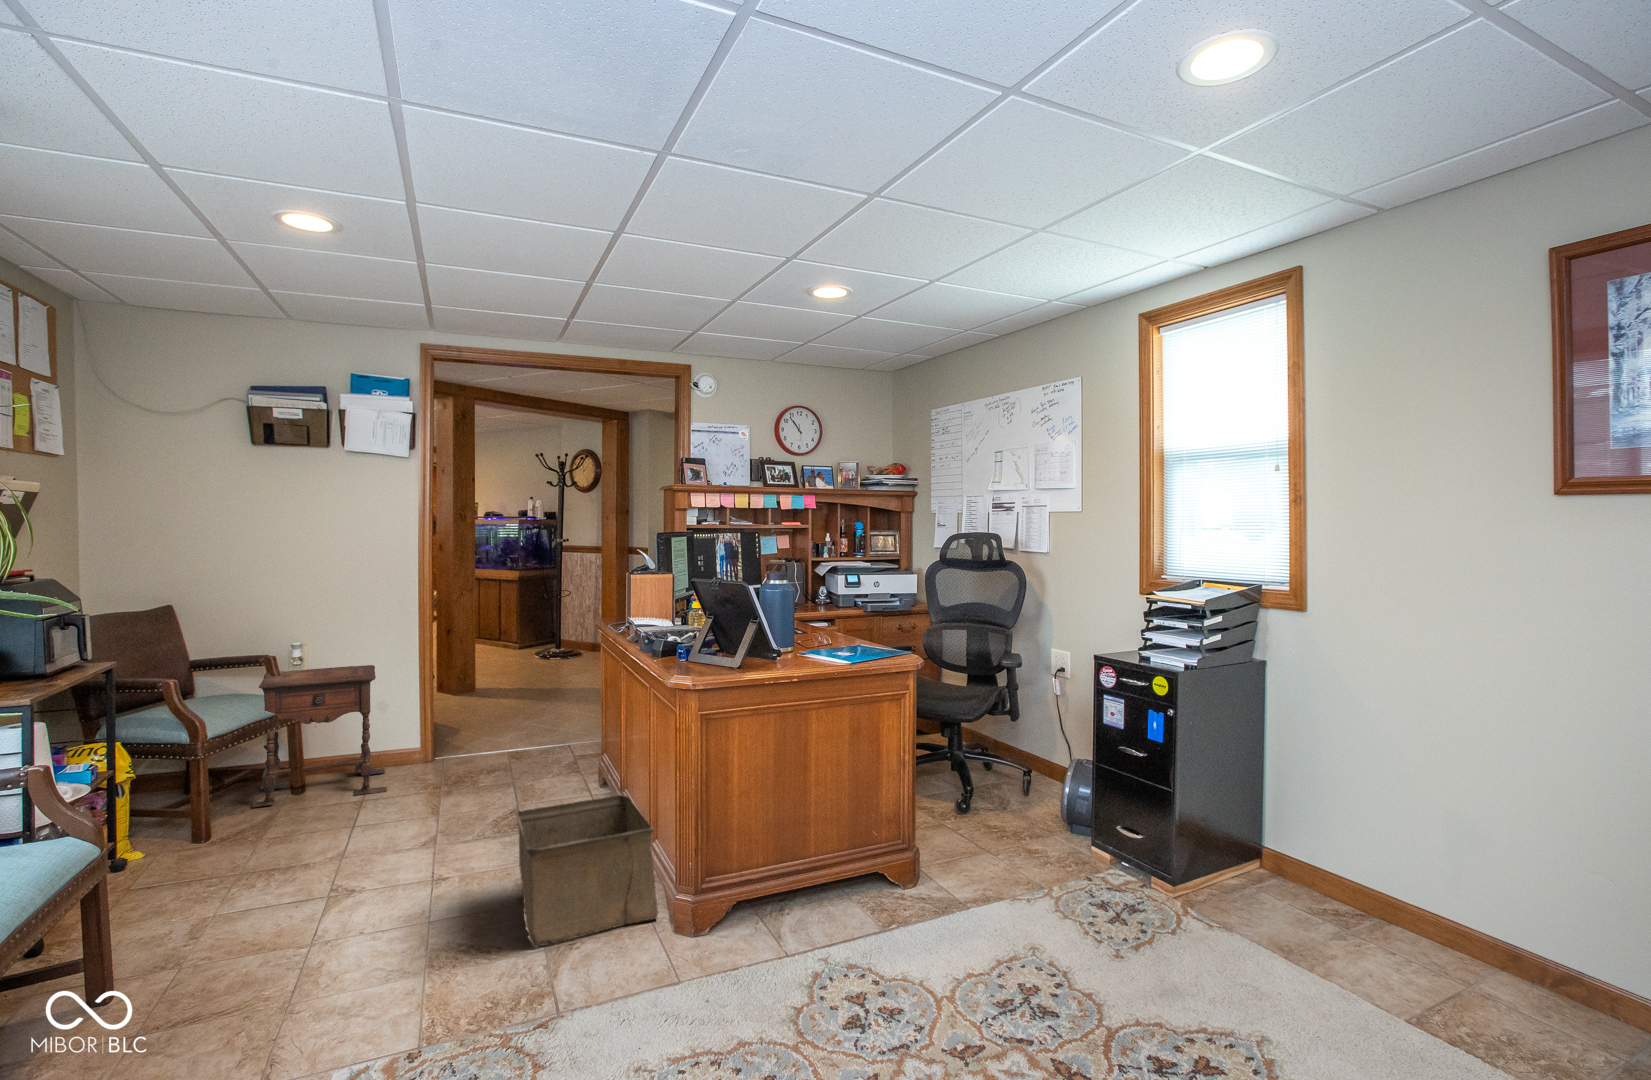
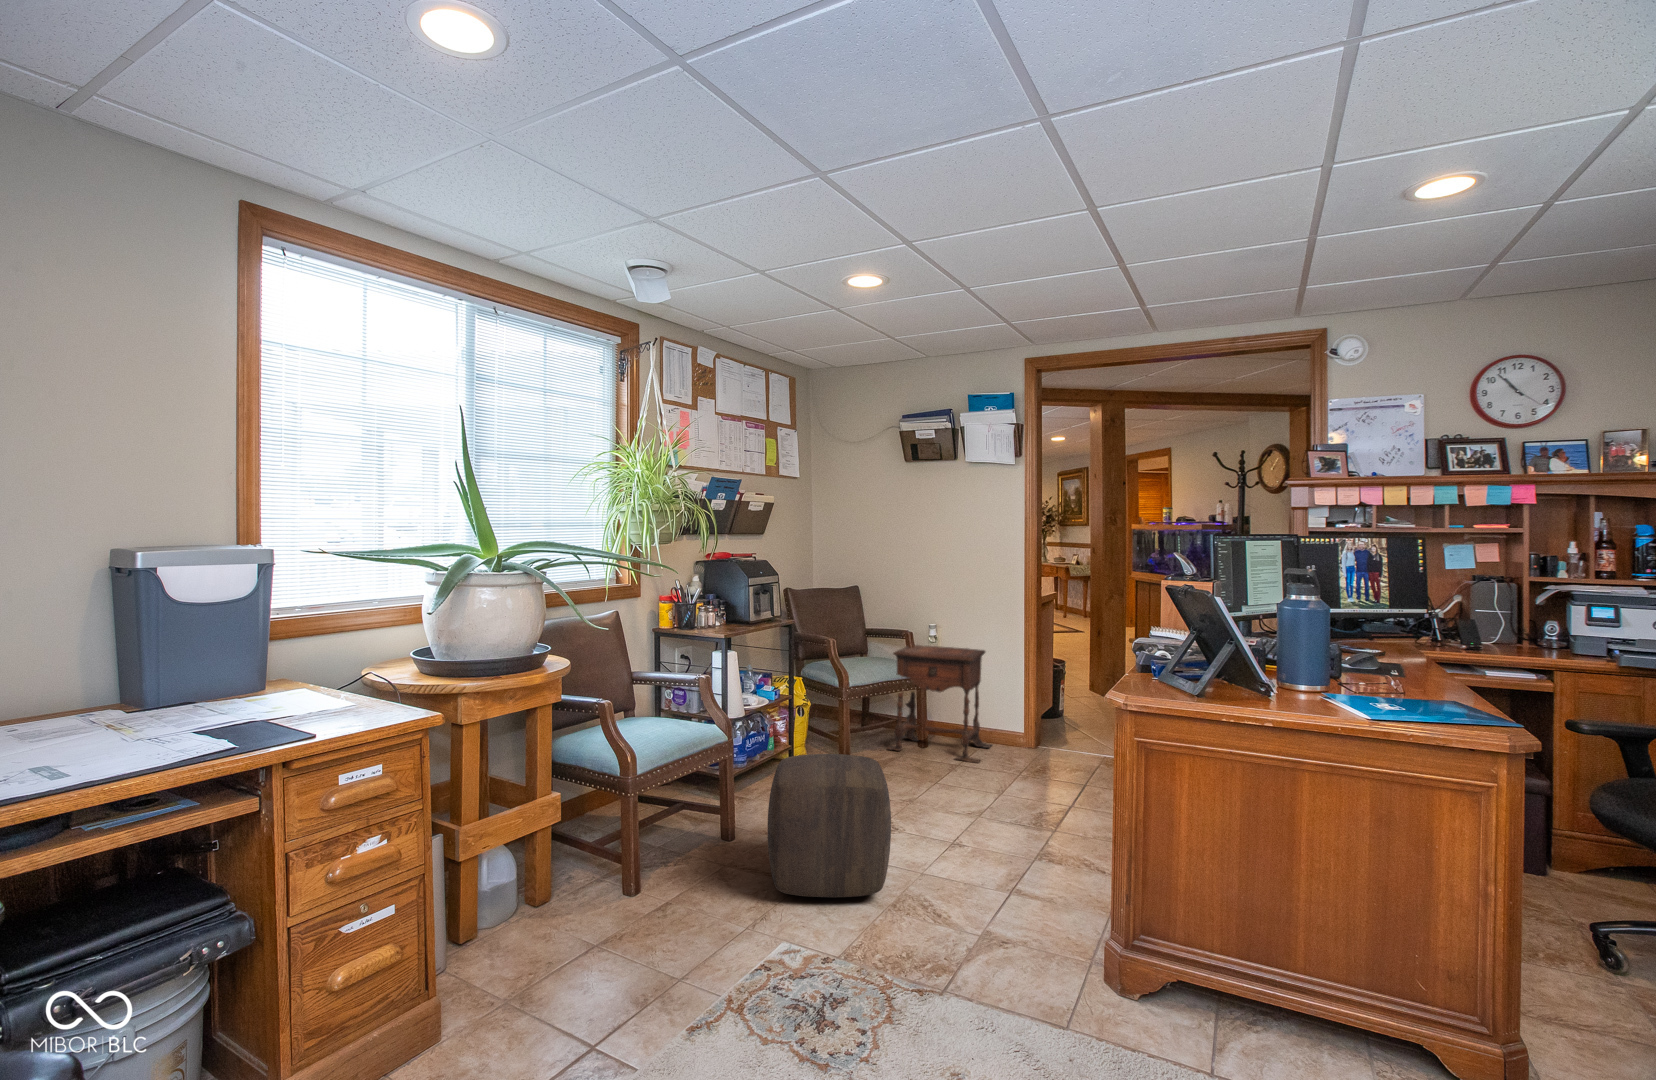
storage bin: present [516,795,658,948] -> none [969,798,1110,958]
ottoman: none [226,812,424,1014] -> present [768,754,891,897]

